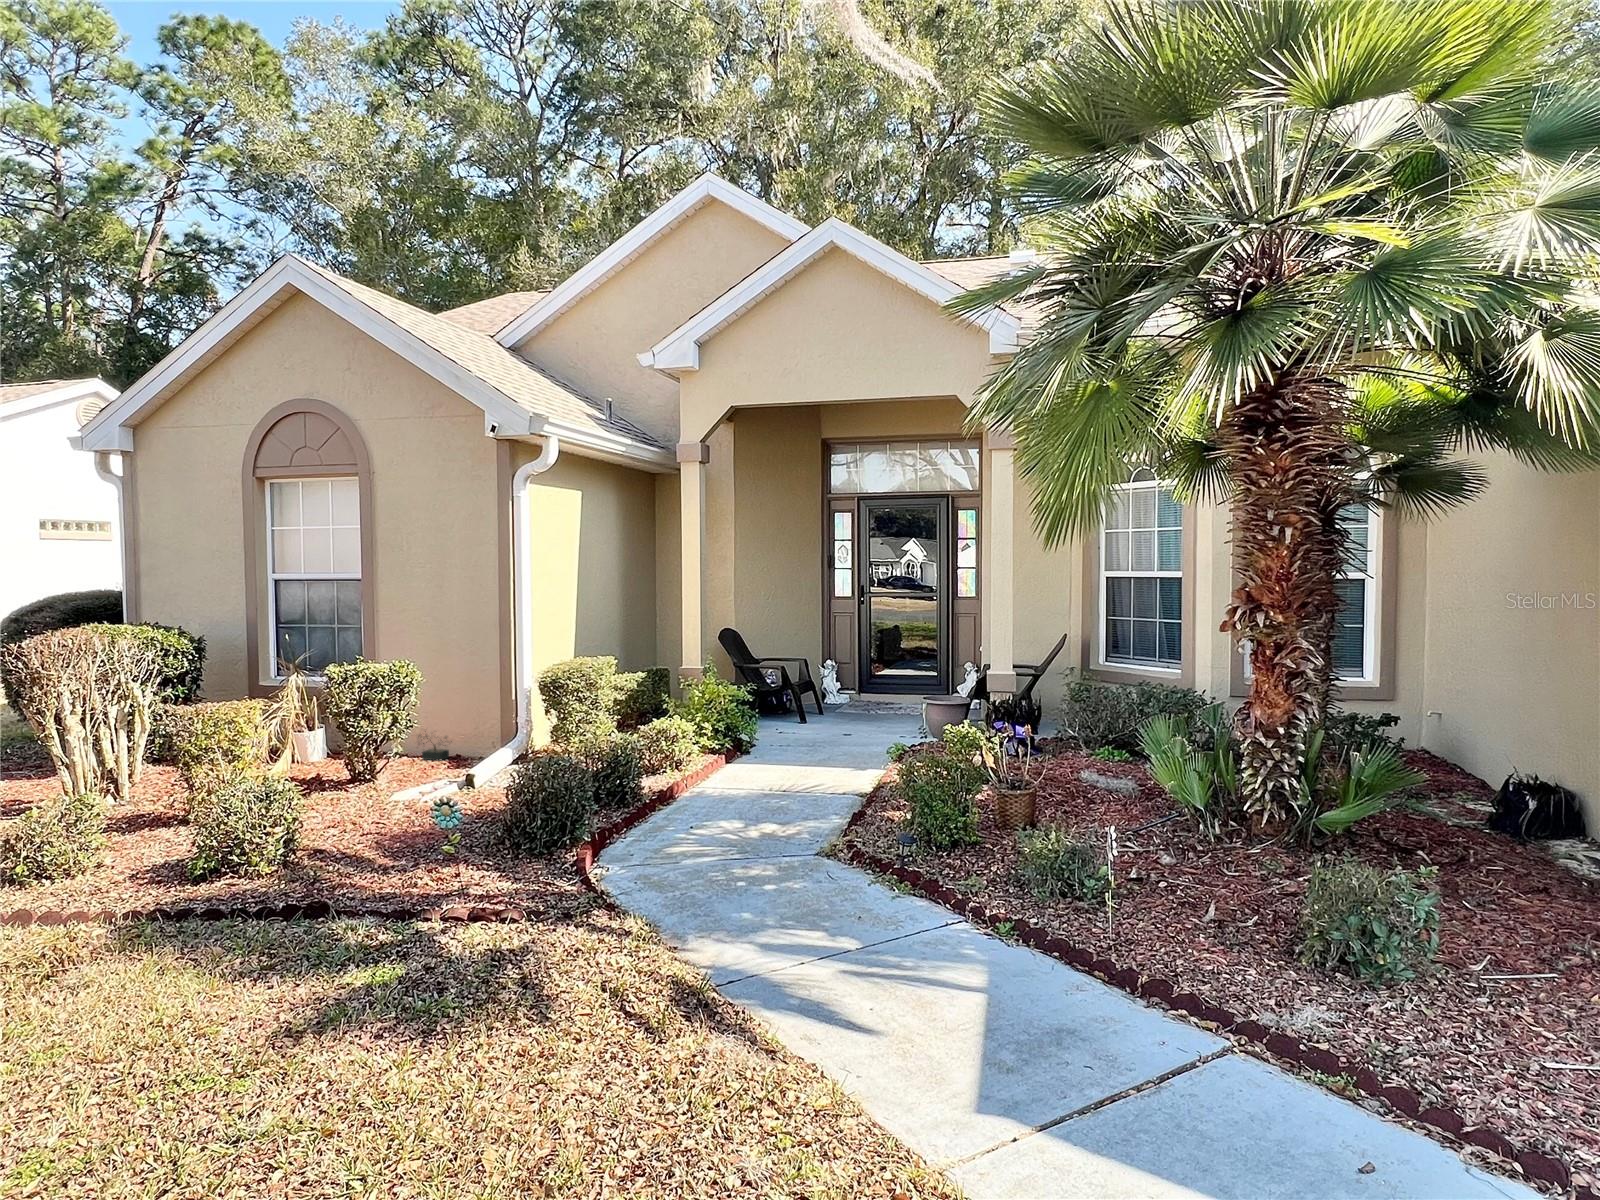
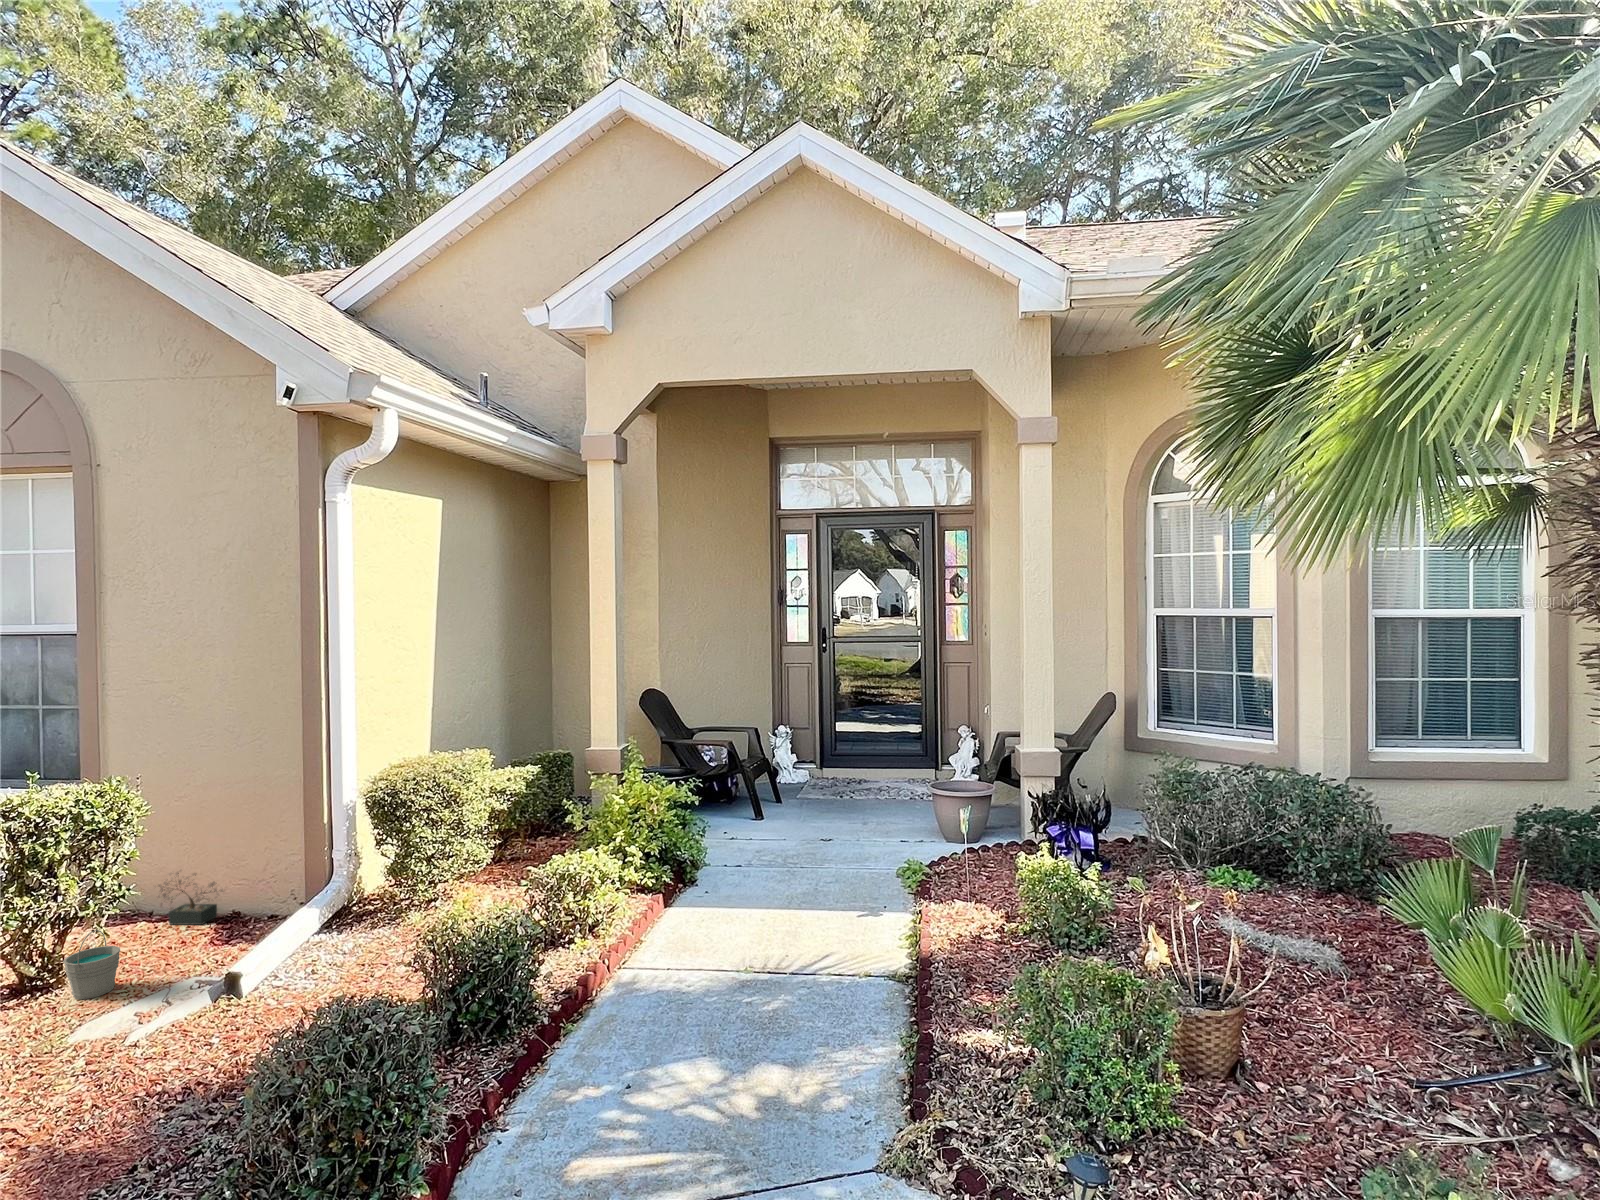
bucket: none [382,747,410,784] -> present [63,930,120,999]

